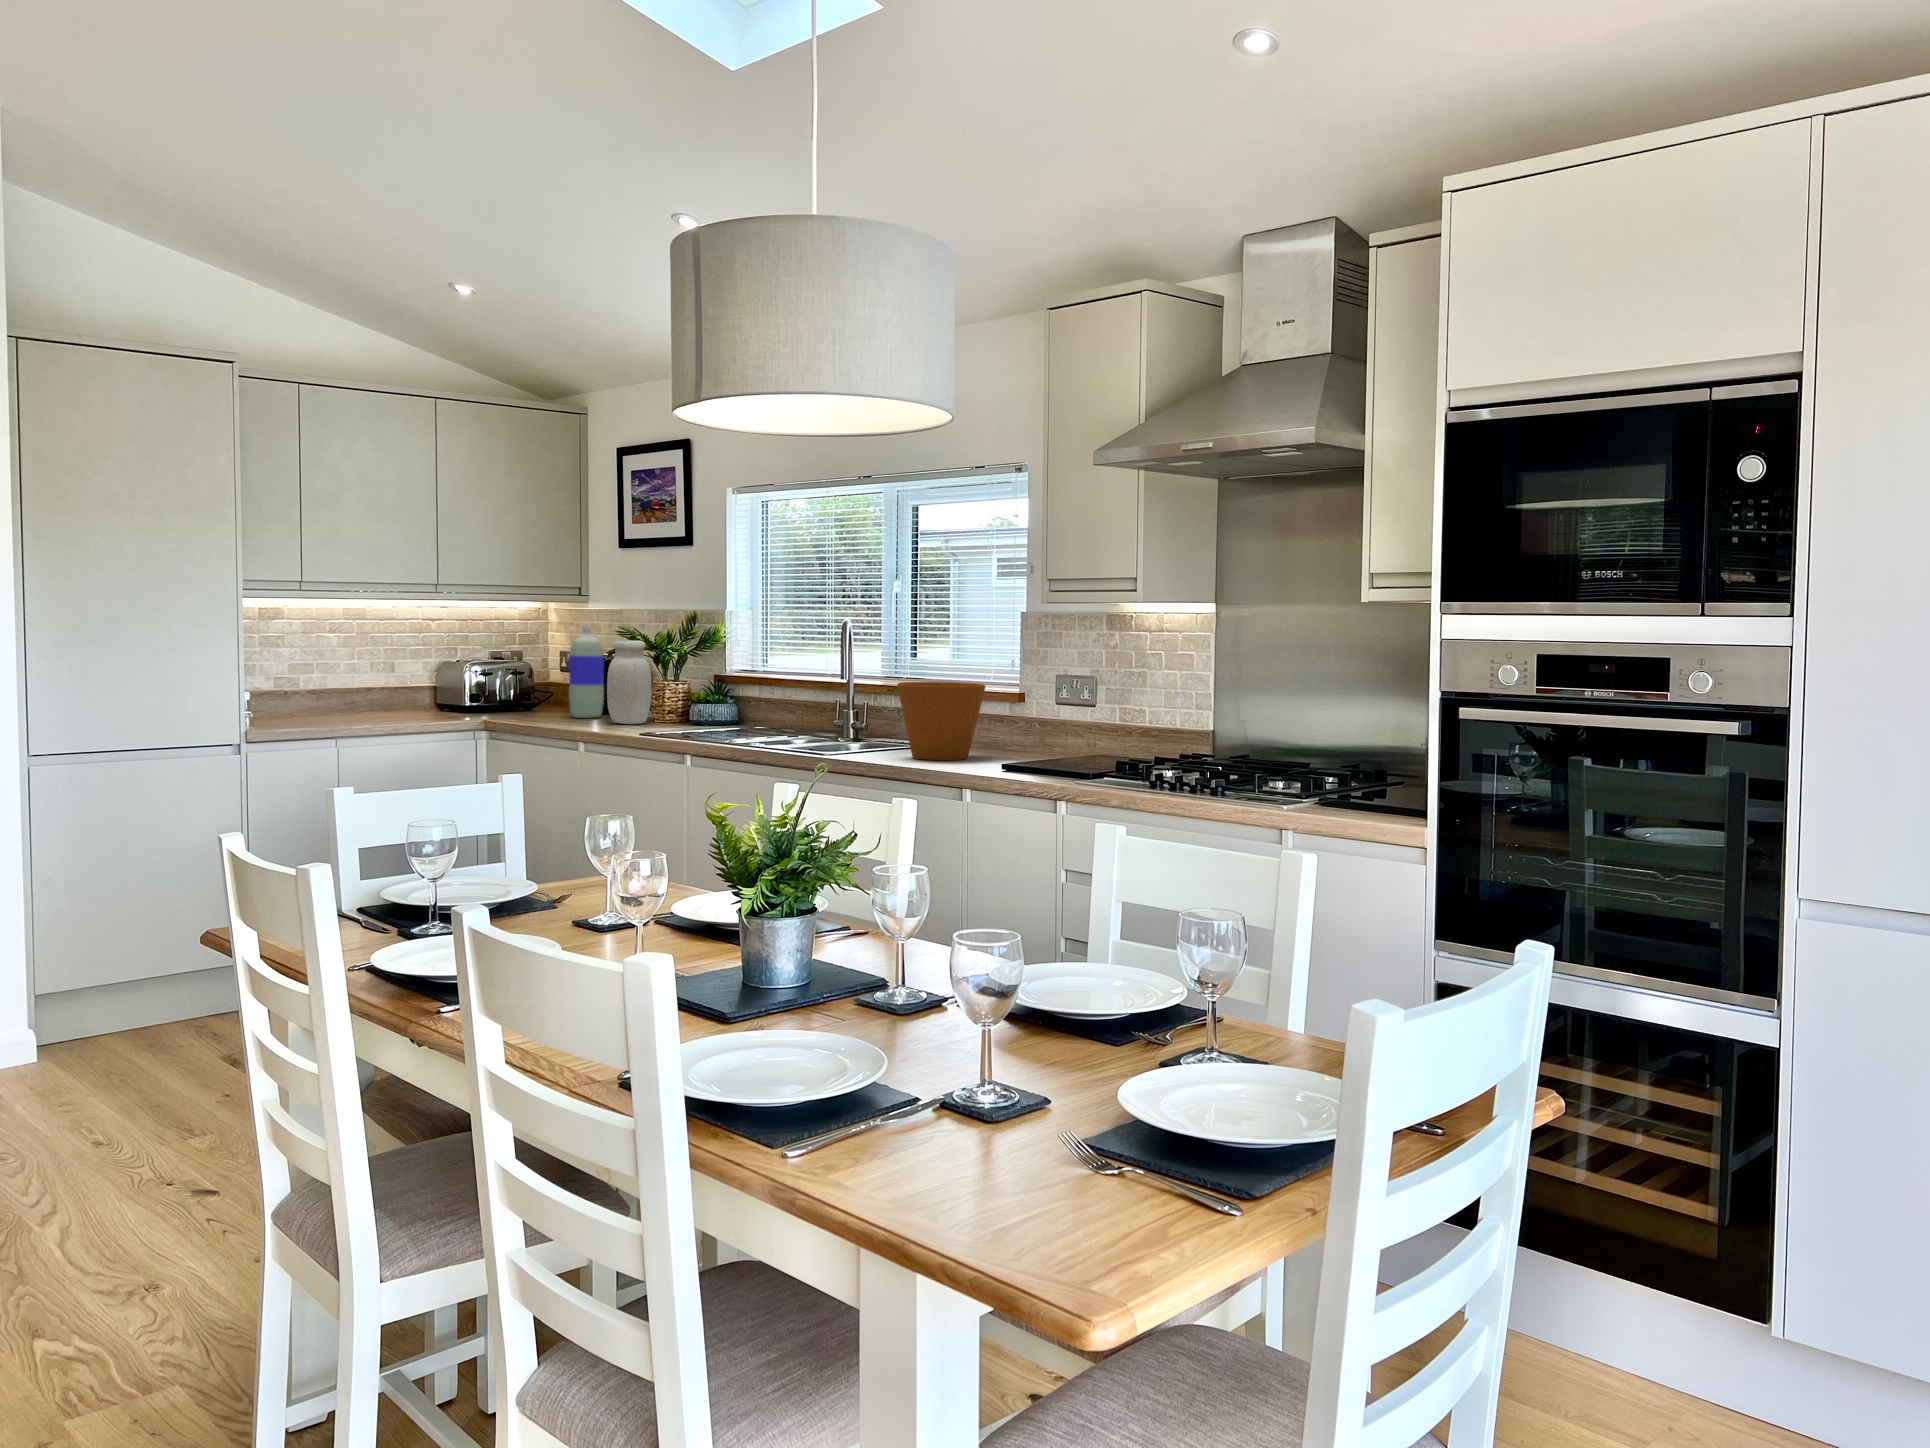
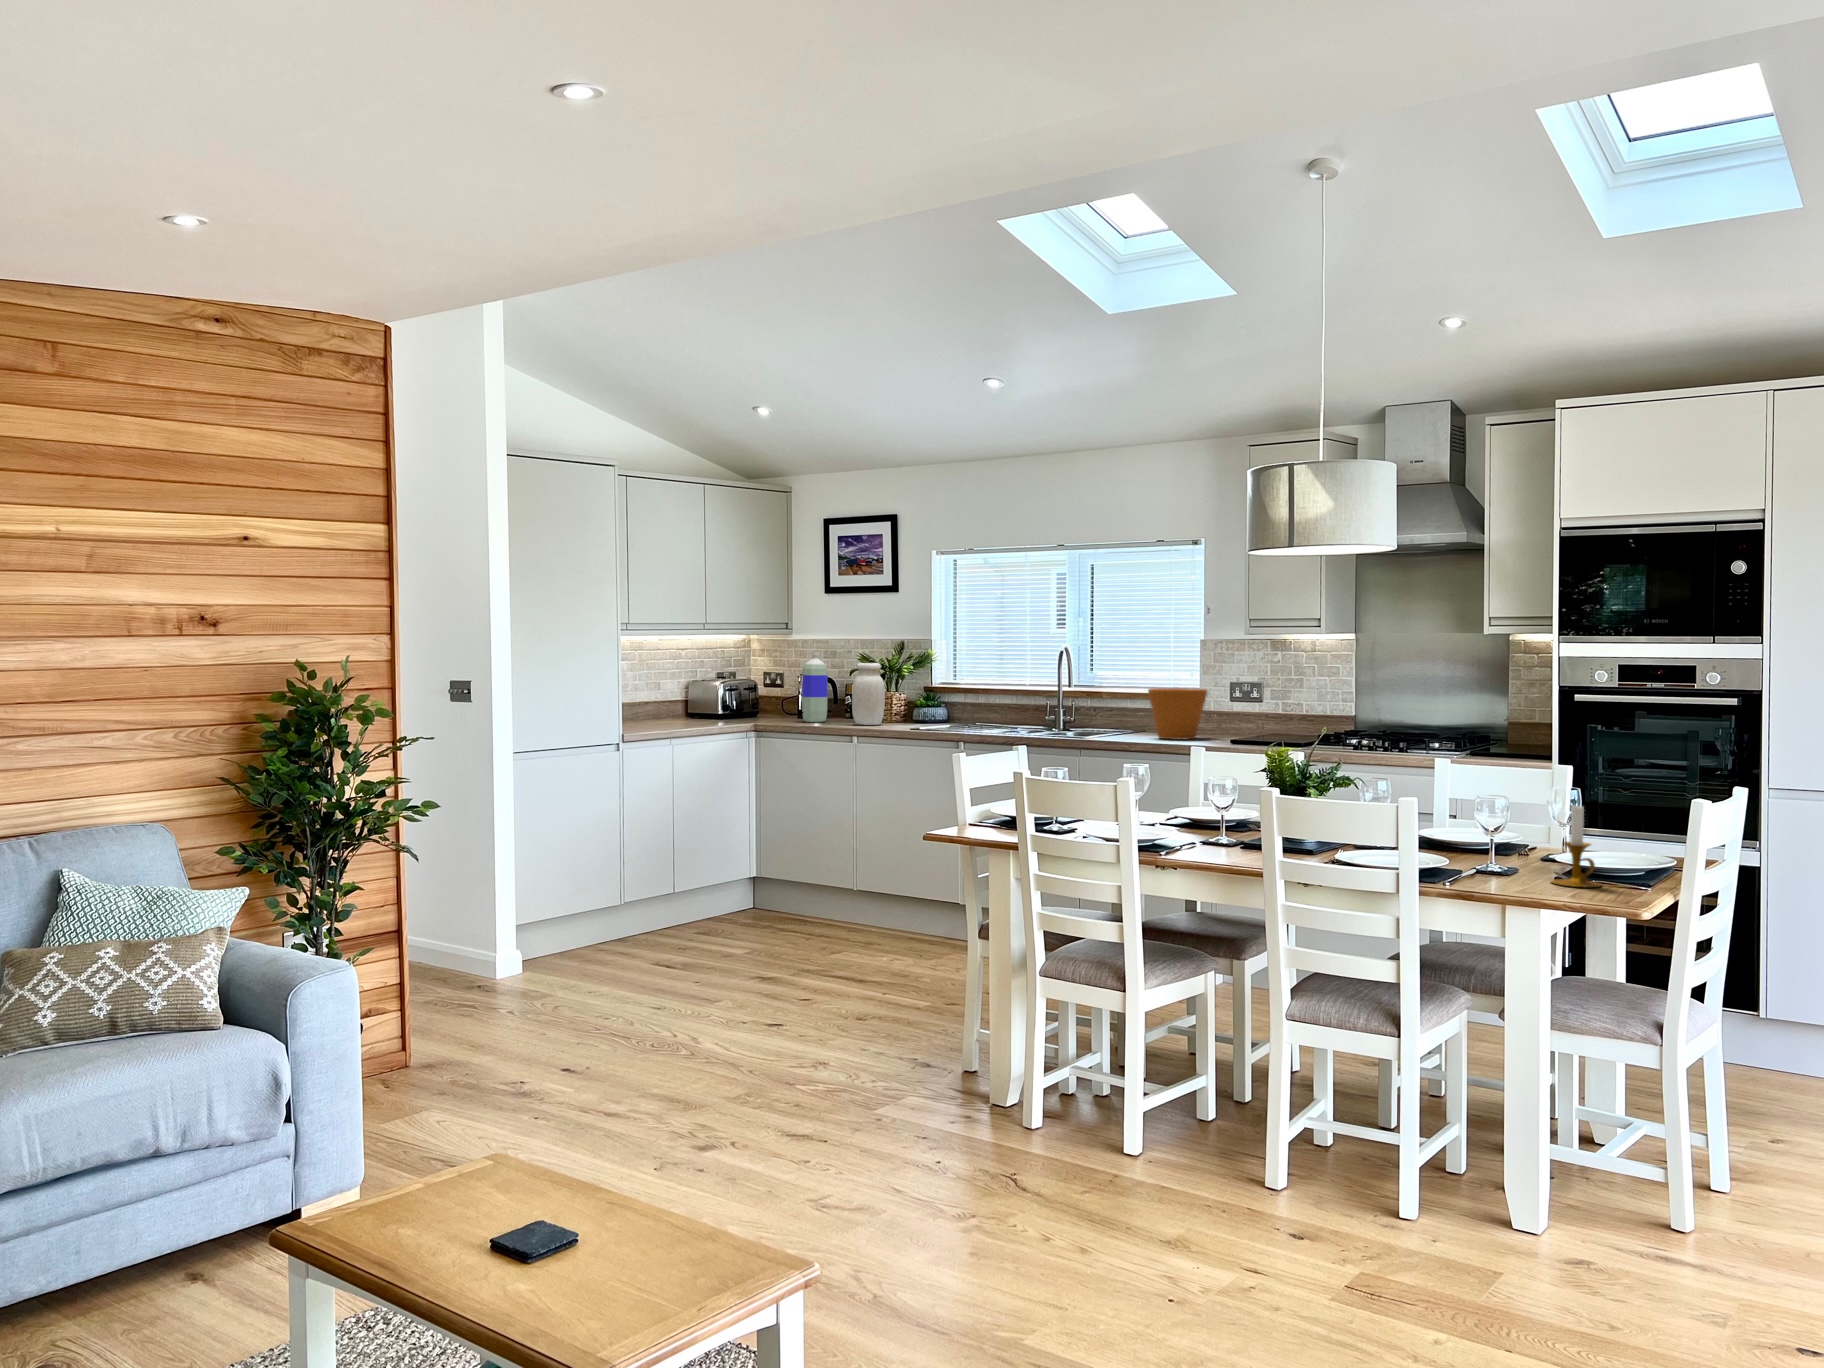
candlestick: none [973,1013,1093,1238] -> present [1551,805,1601,887]

